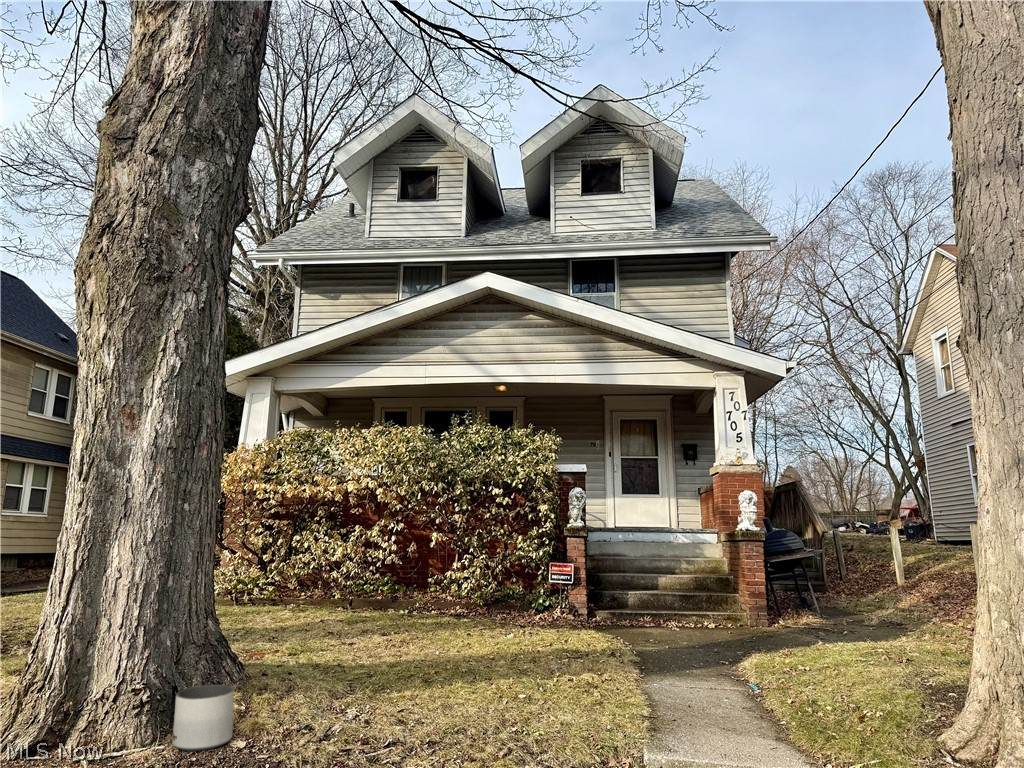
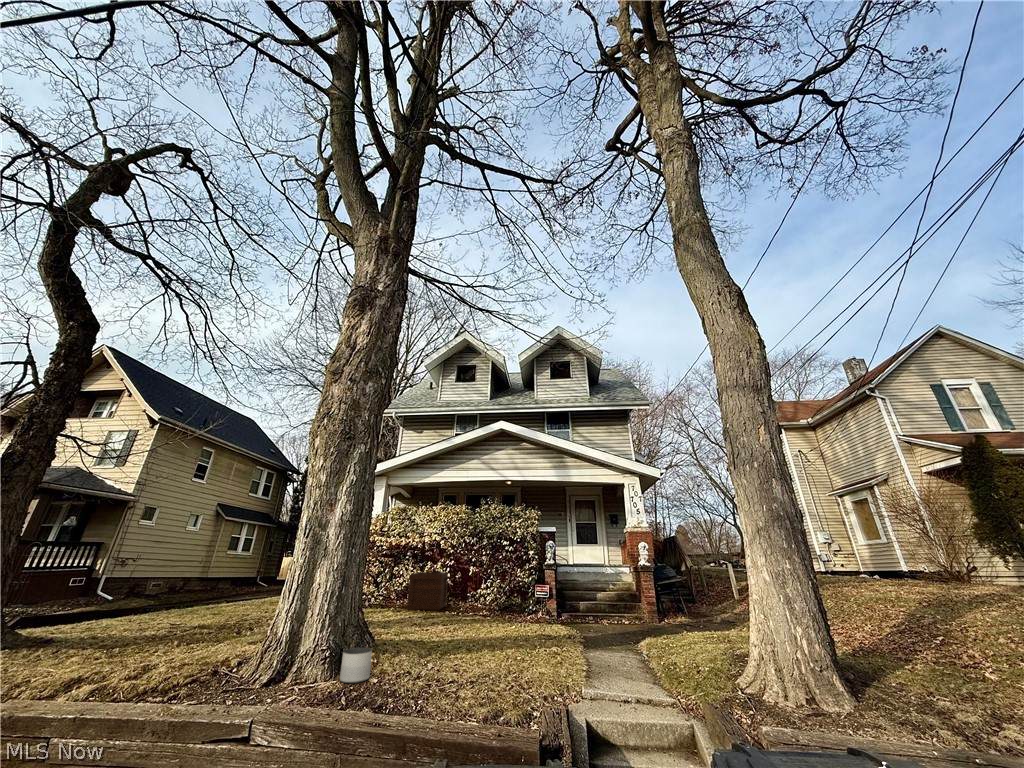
wooden crate: none [323,542,394,605] -> present [407,572,448,610]

